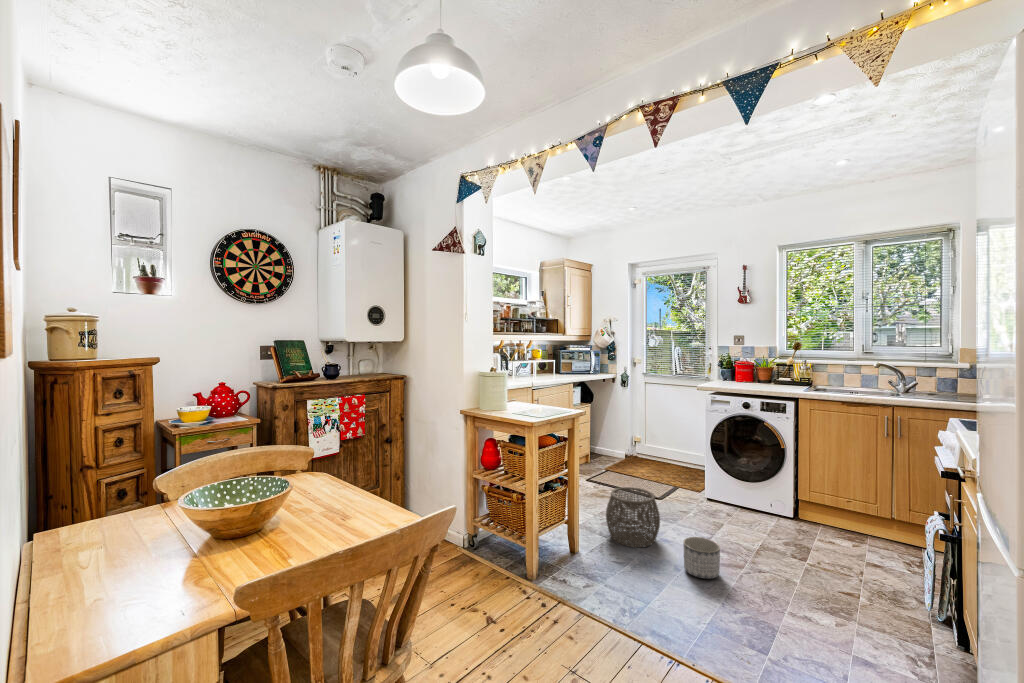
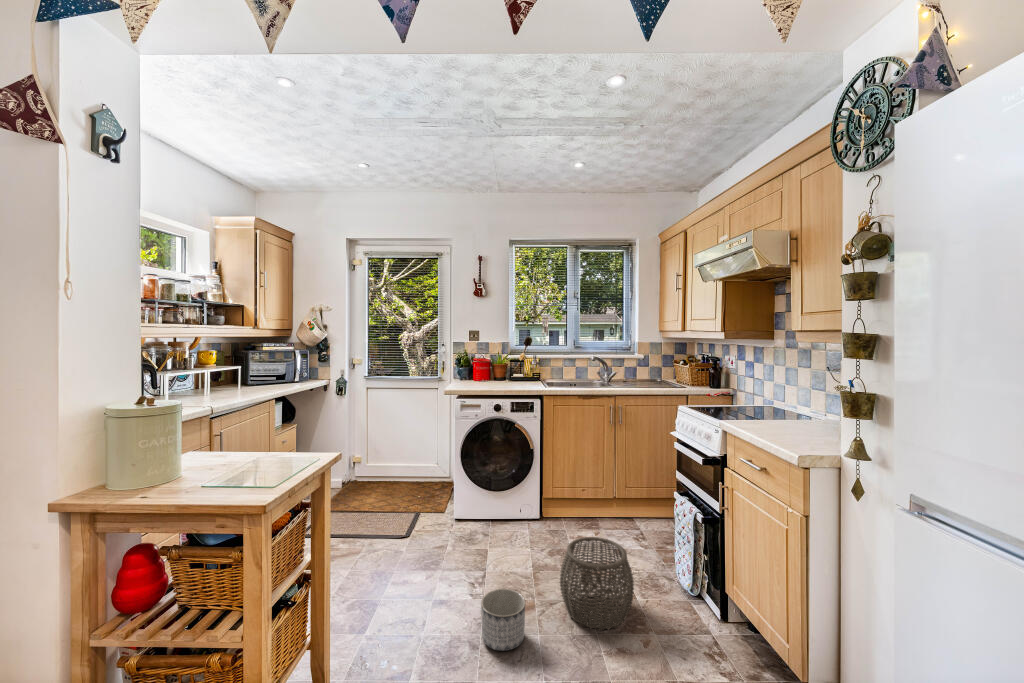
woven basket: present [606,487,660,548] -> present [560,537,634,631]

